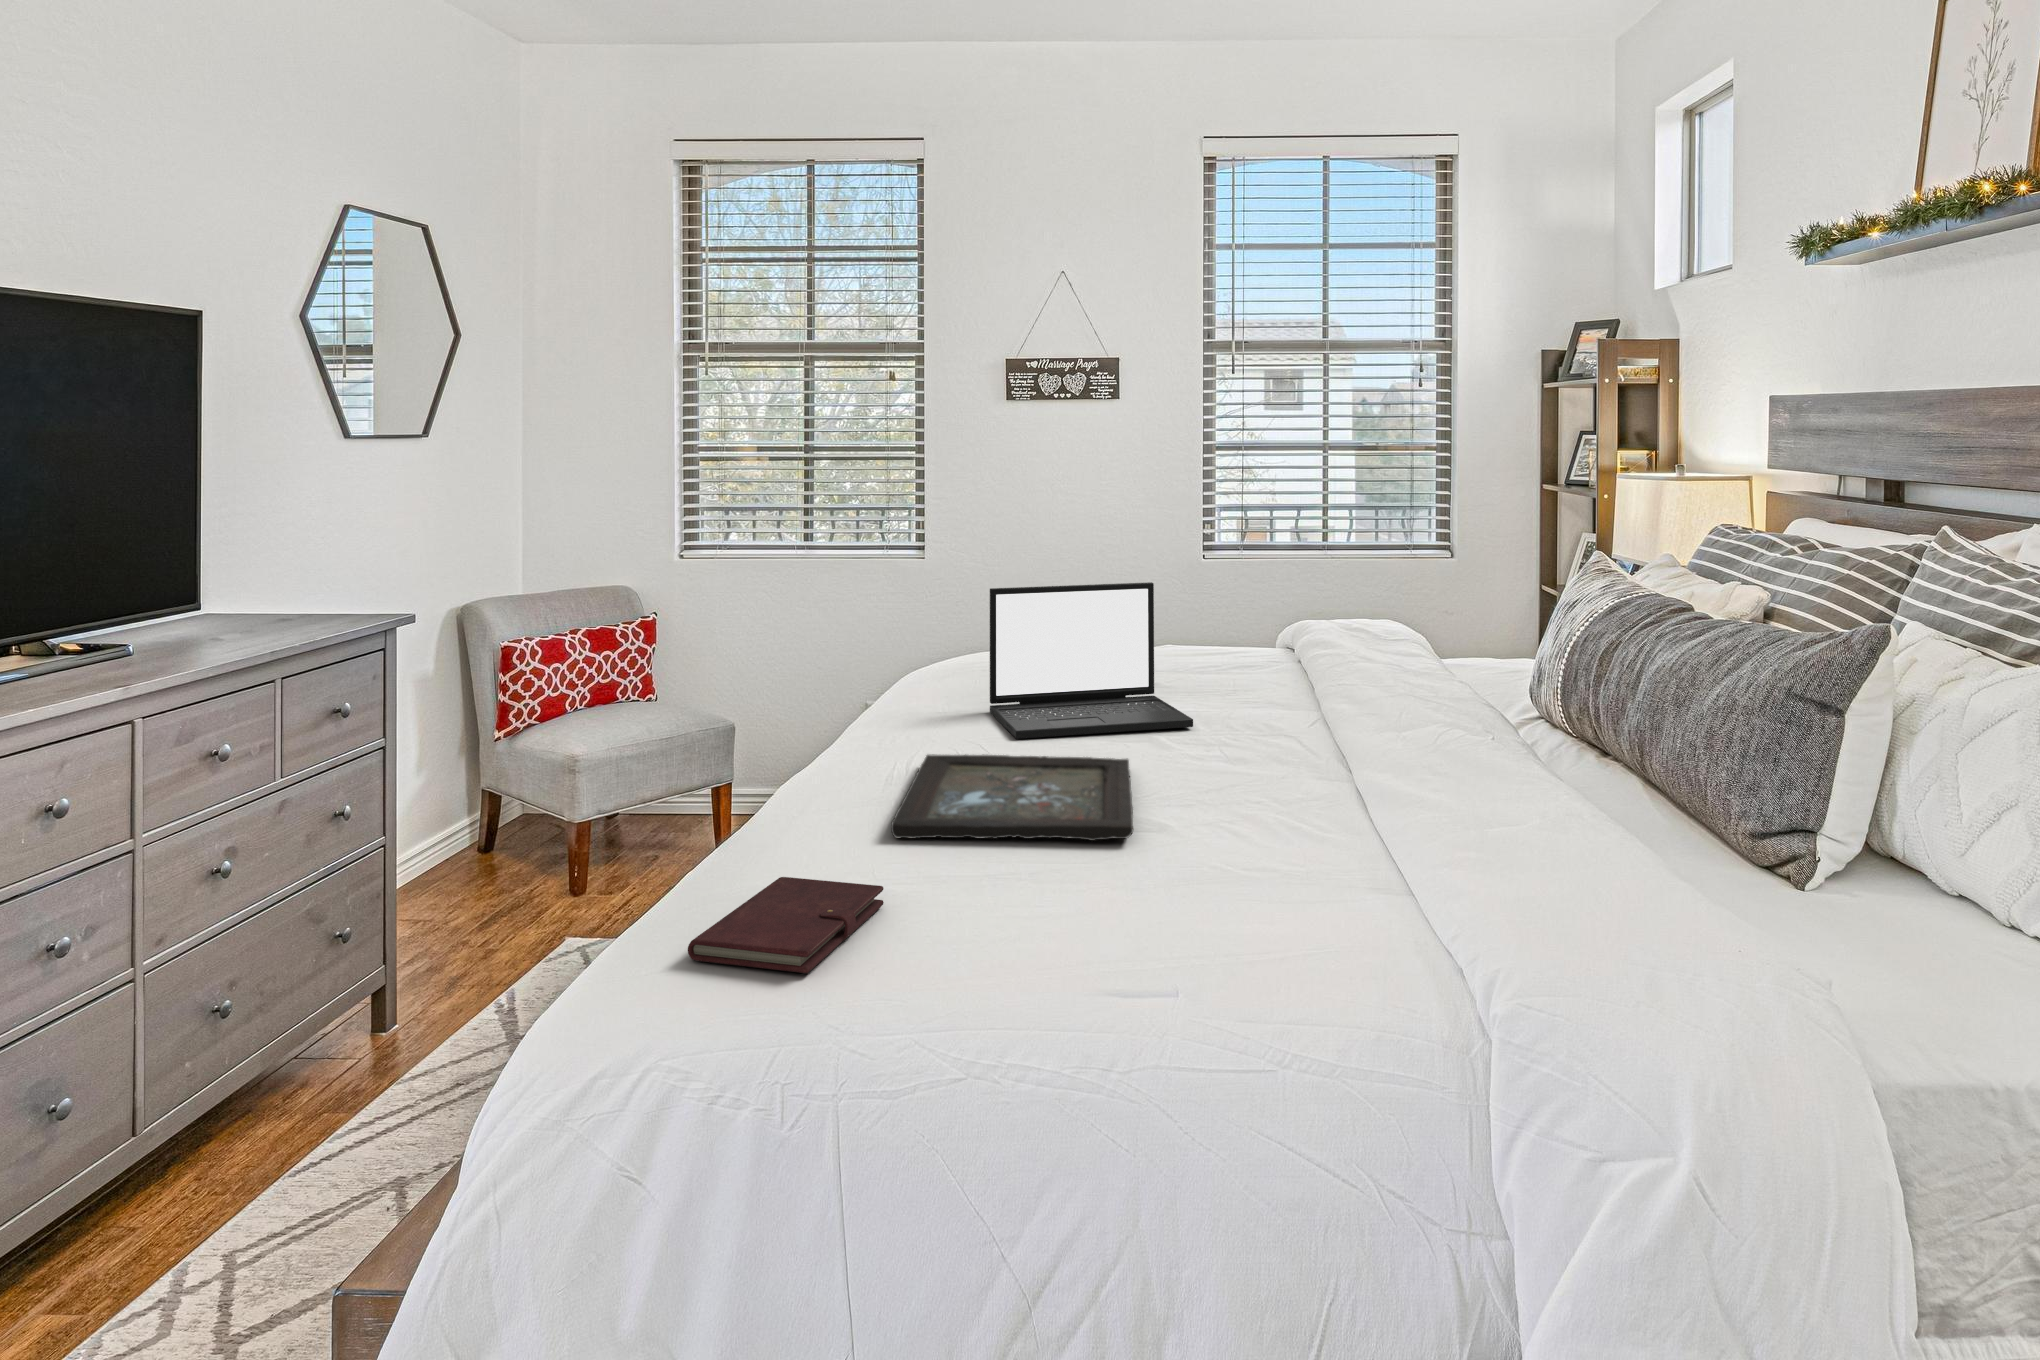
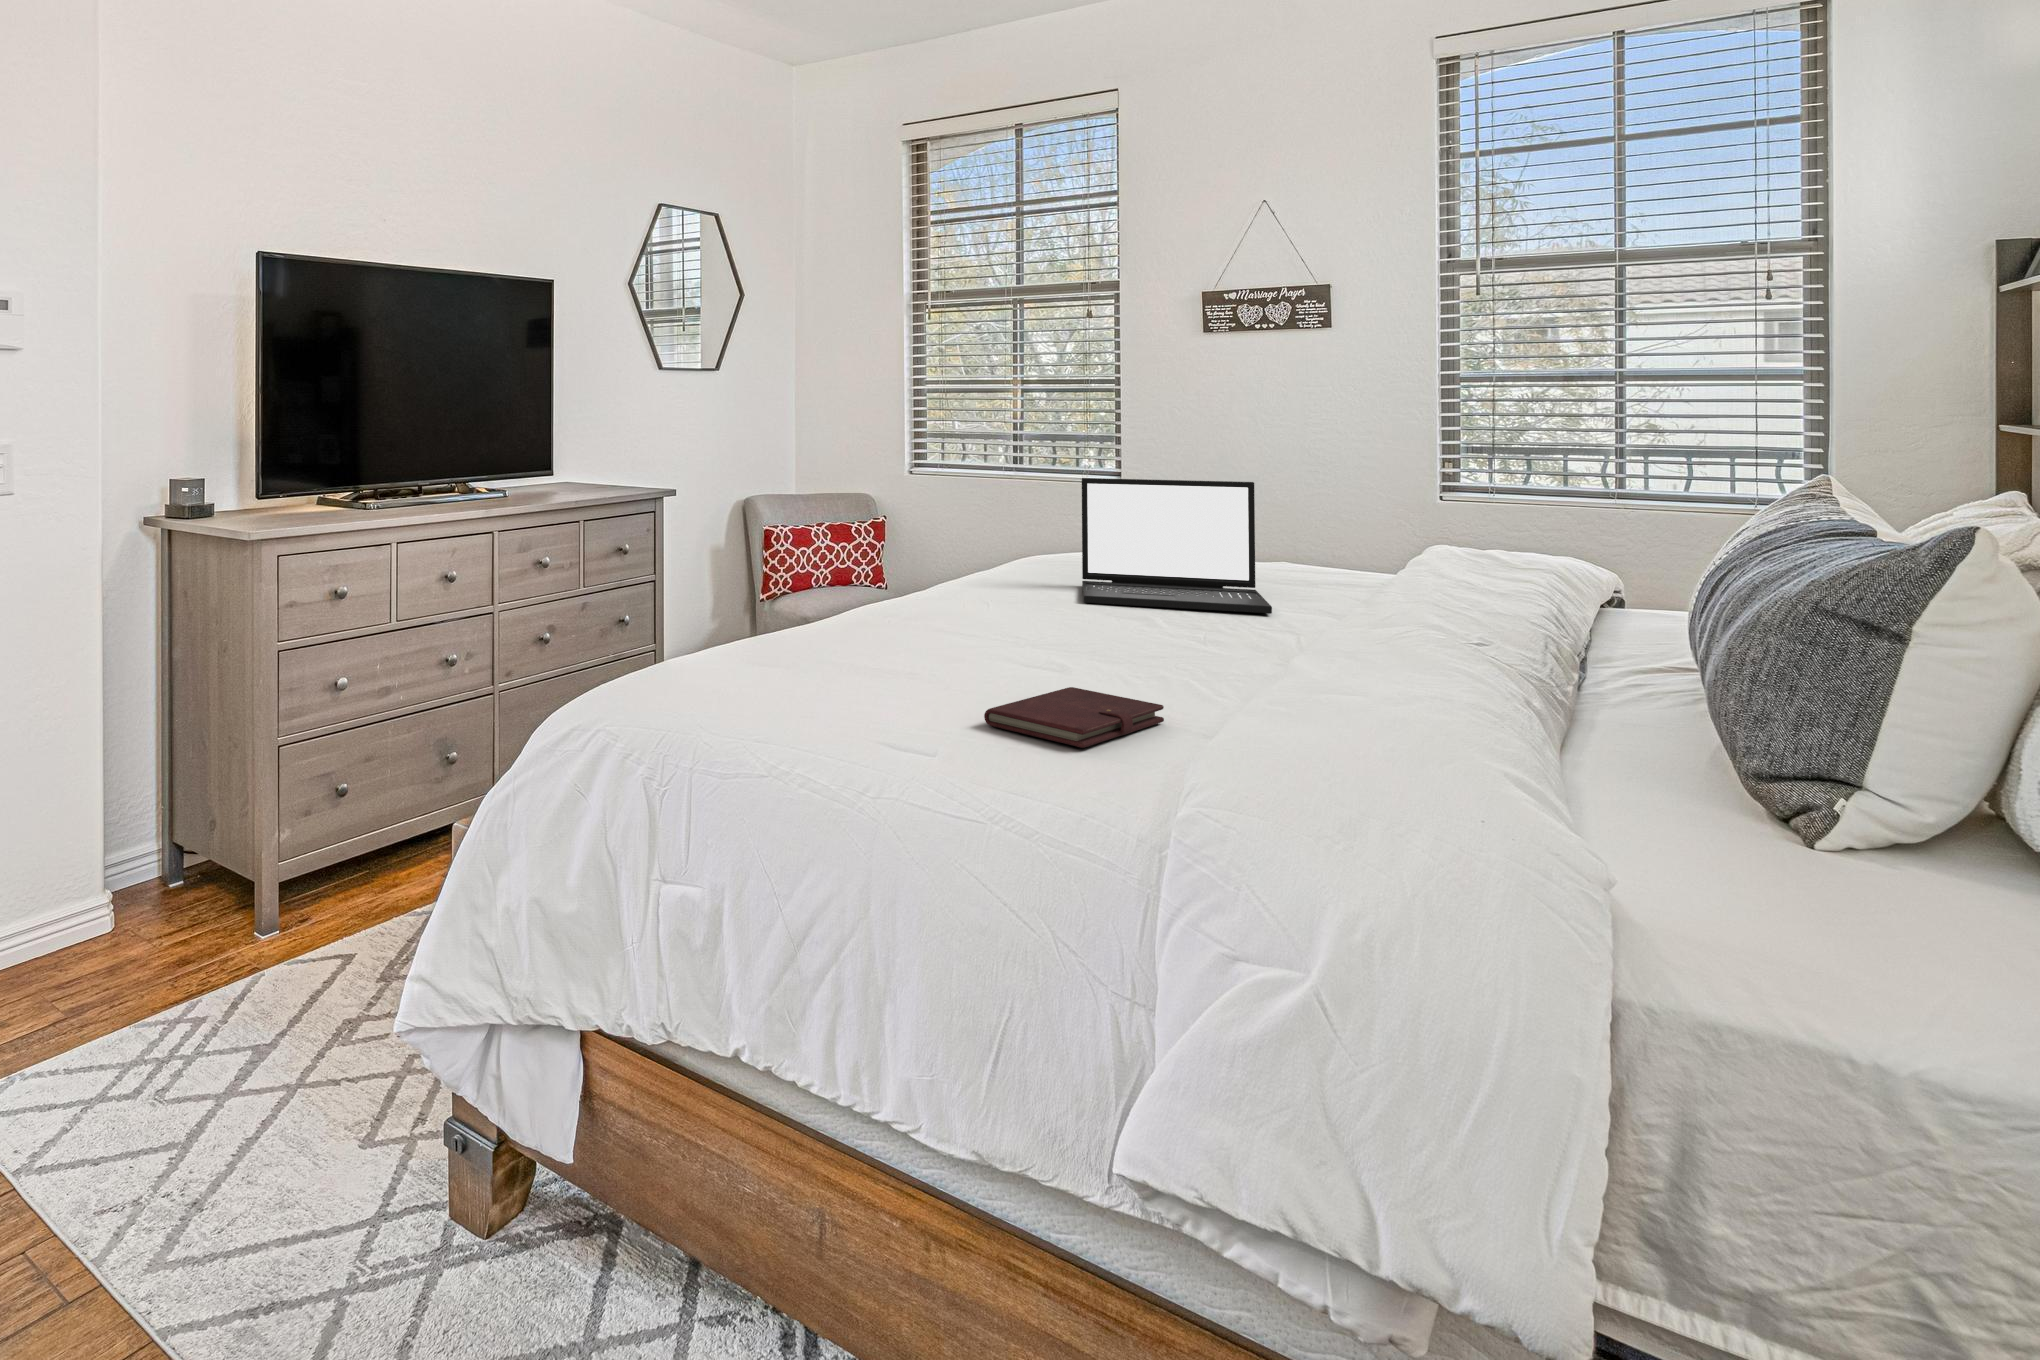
tray: present [891,754,1134,841] -> none [908,599,1165,661]
notebook: present [688,877,884,973] -> present [984,687,1164,748]

